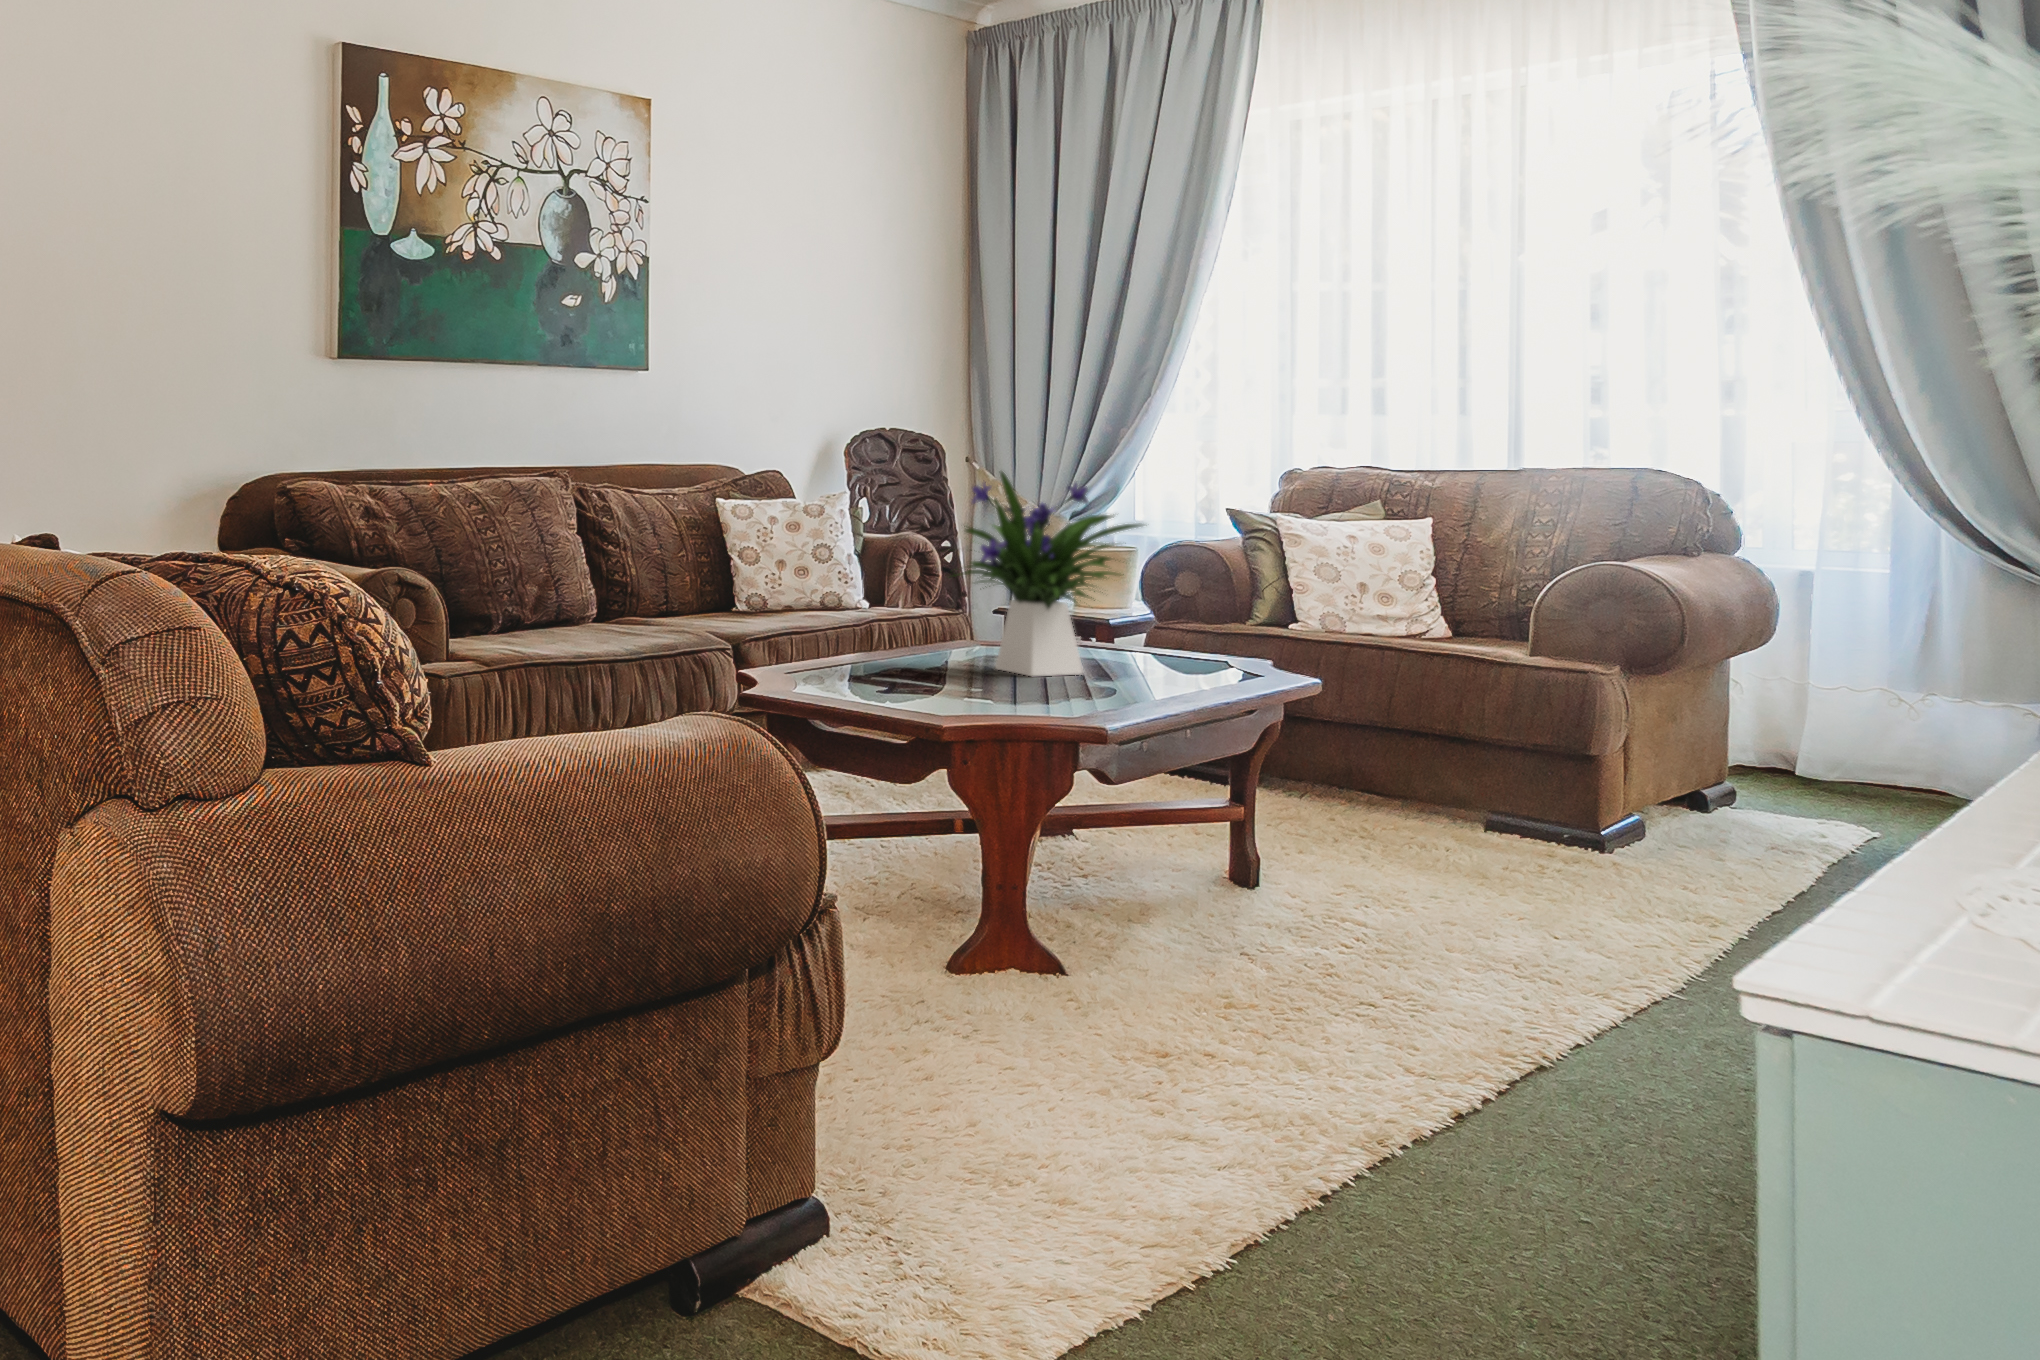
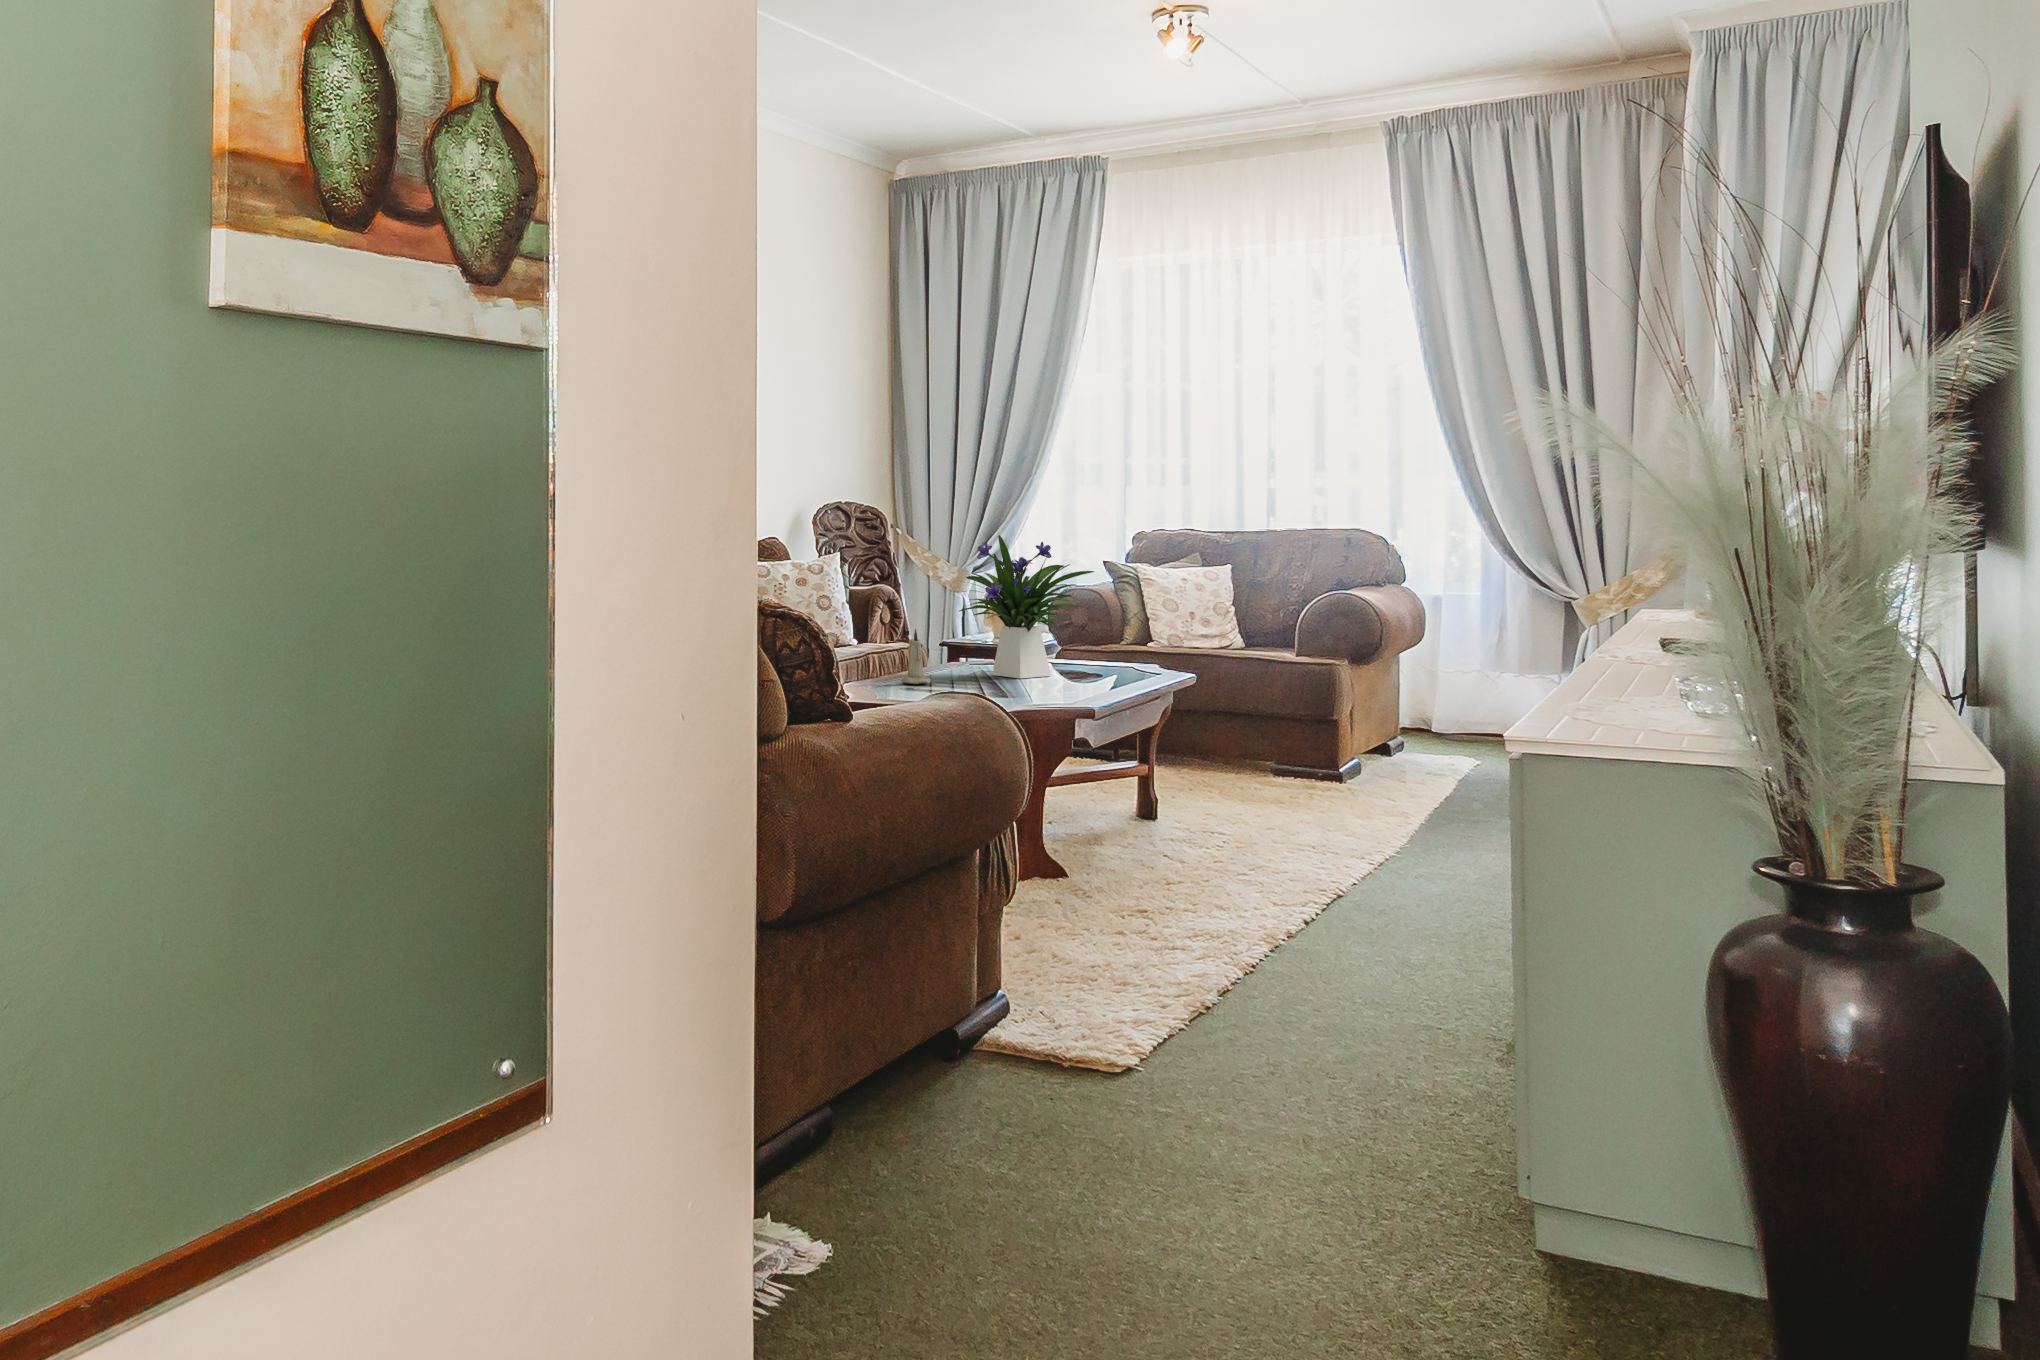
candle: none [846,600,889,679] -> present [901,629,931,684]

